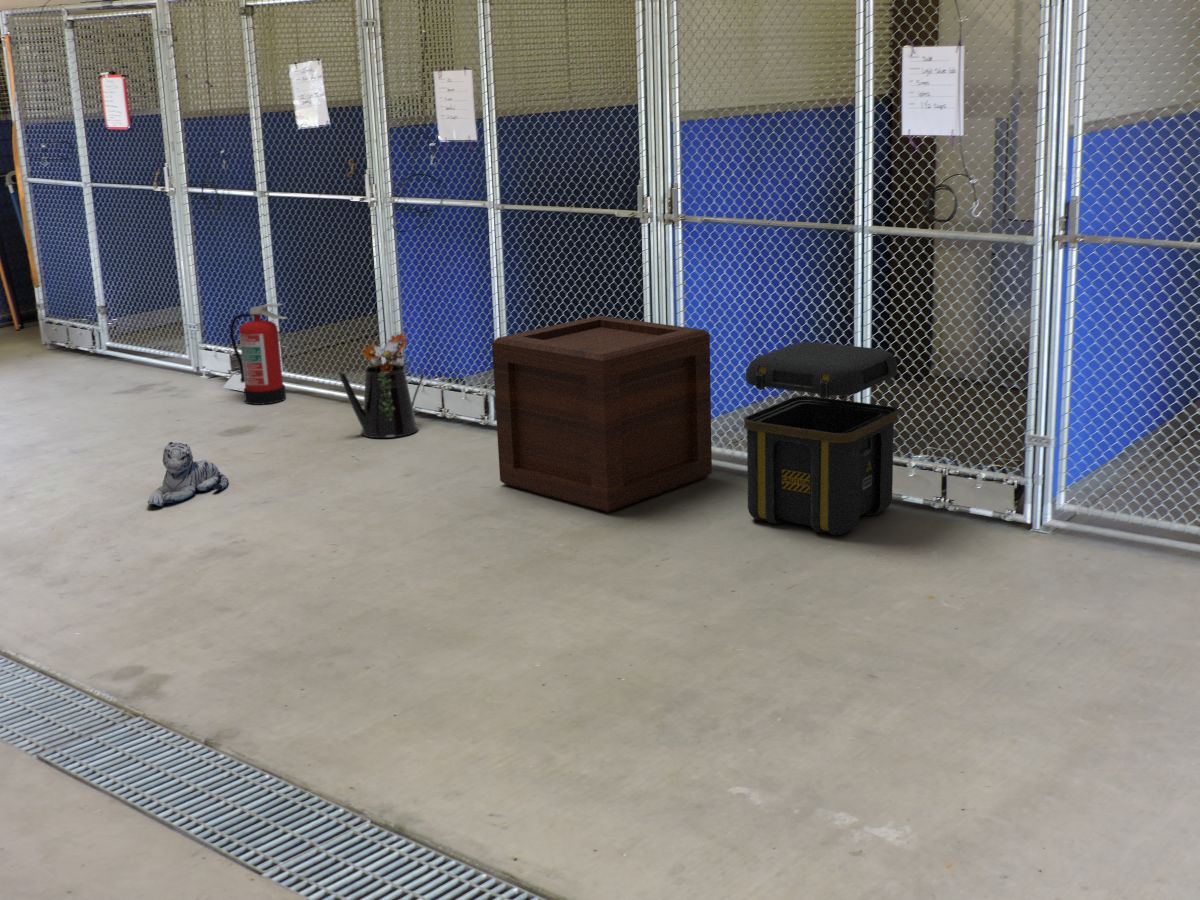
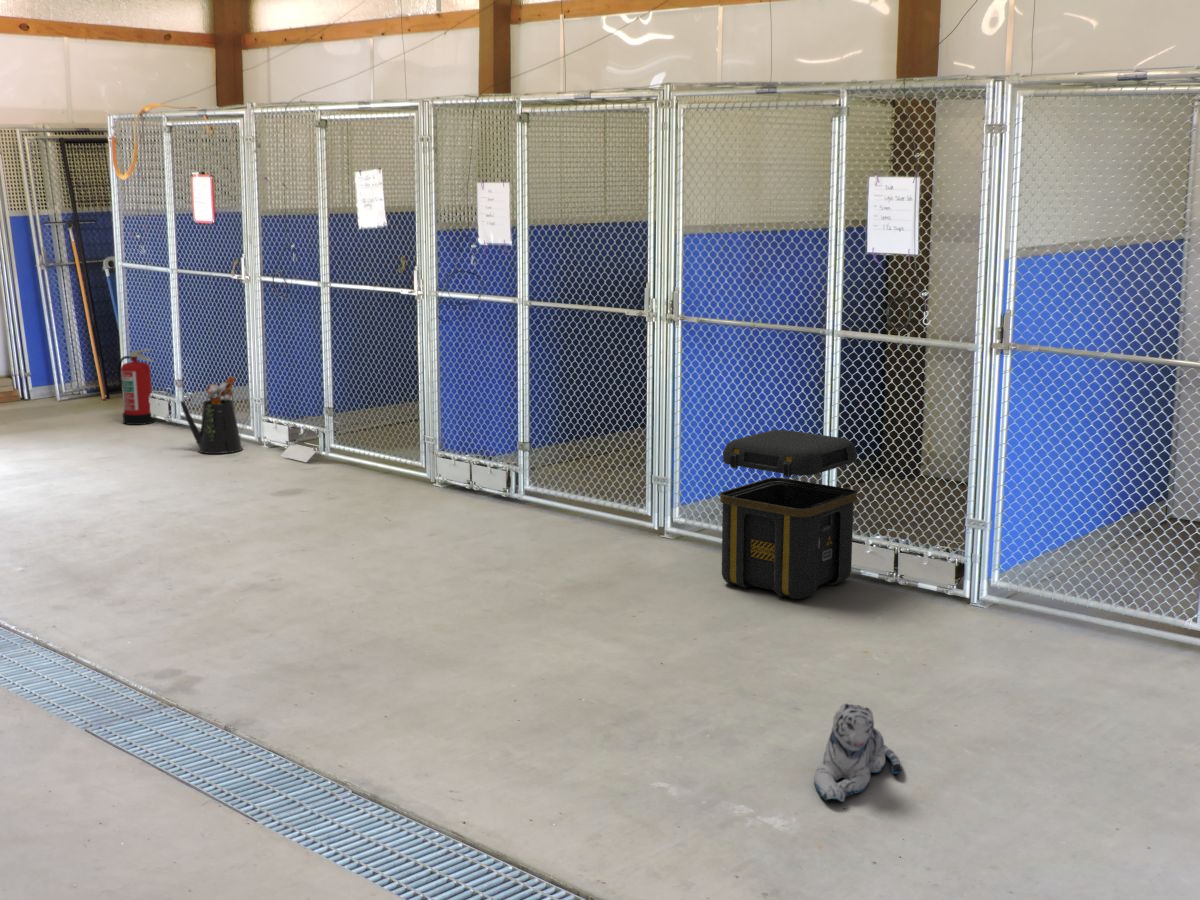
fire extinguisher: present [230,303,286,405] -> present [118,349,155,425]
wooden crate: present [492,316,712,512] -> none [508,401,700,572]
watering can: present [339,333,423,438] -> present [181,377,243,454]
plush toy: present [148,442,229,506] -> present [814,703,902,802]

